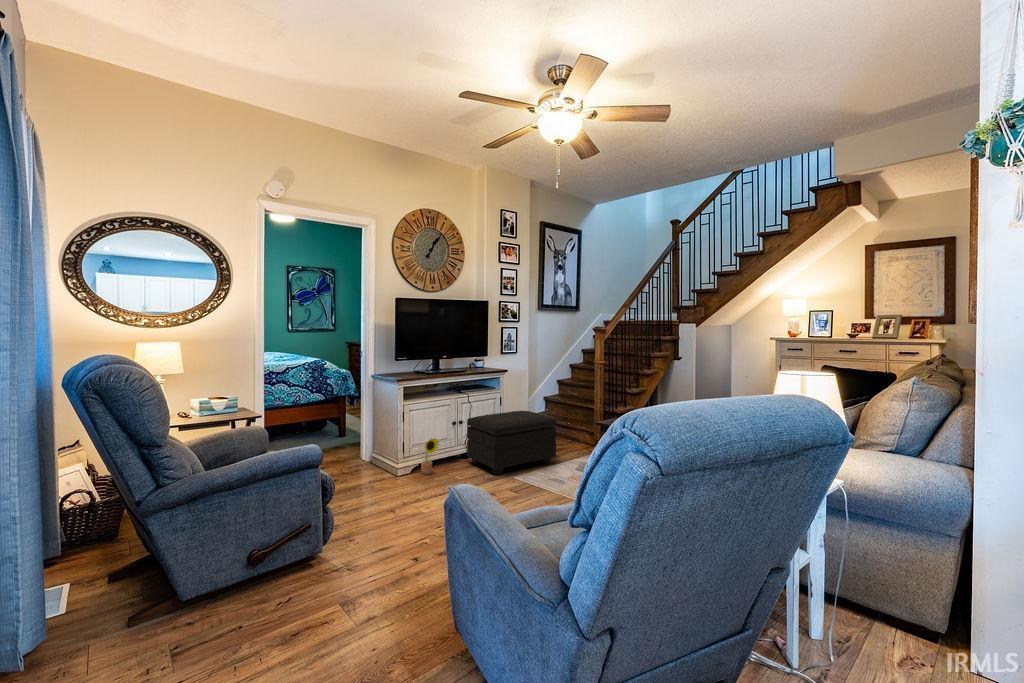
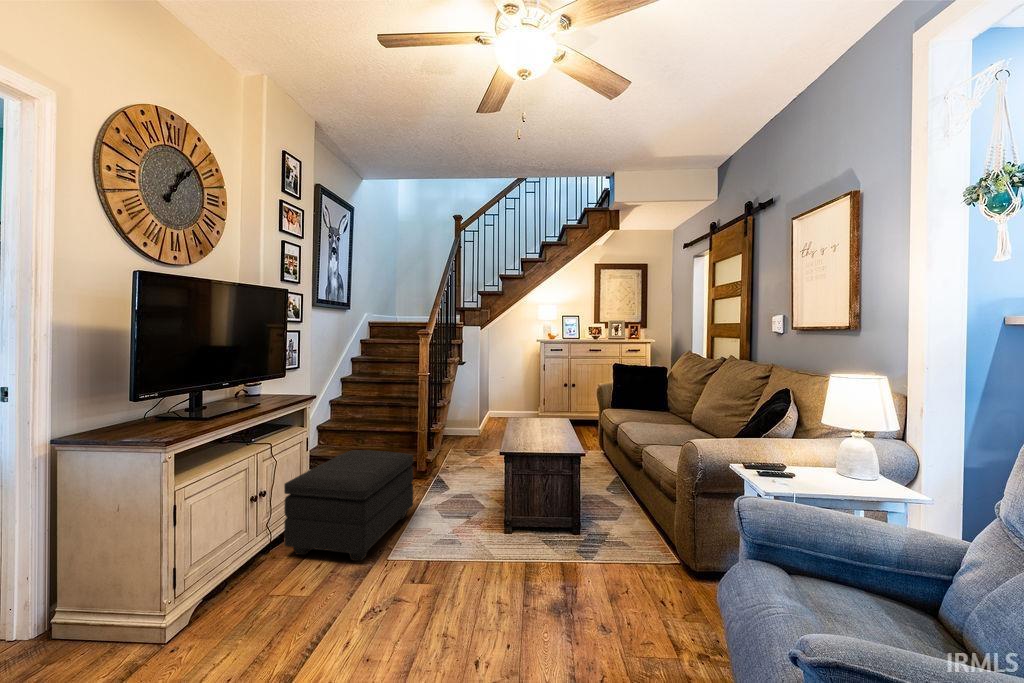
decorative plant: present [421,438,440,474] -> none [218,535,260,612]

